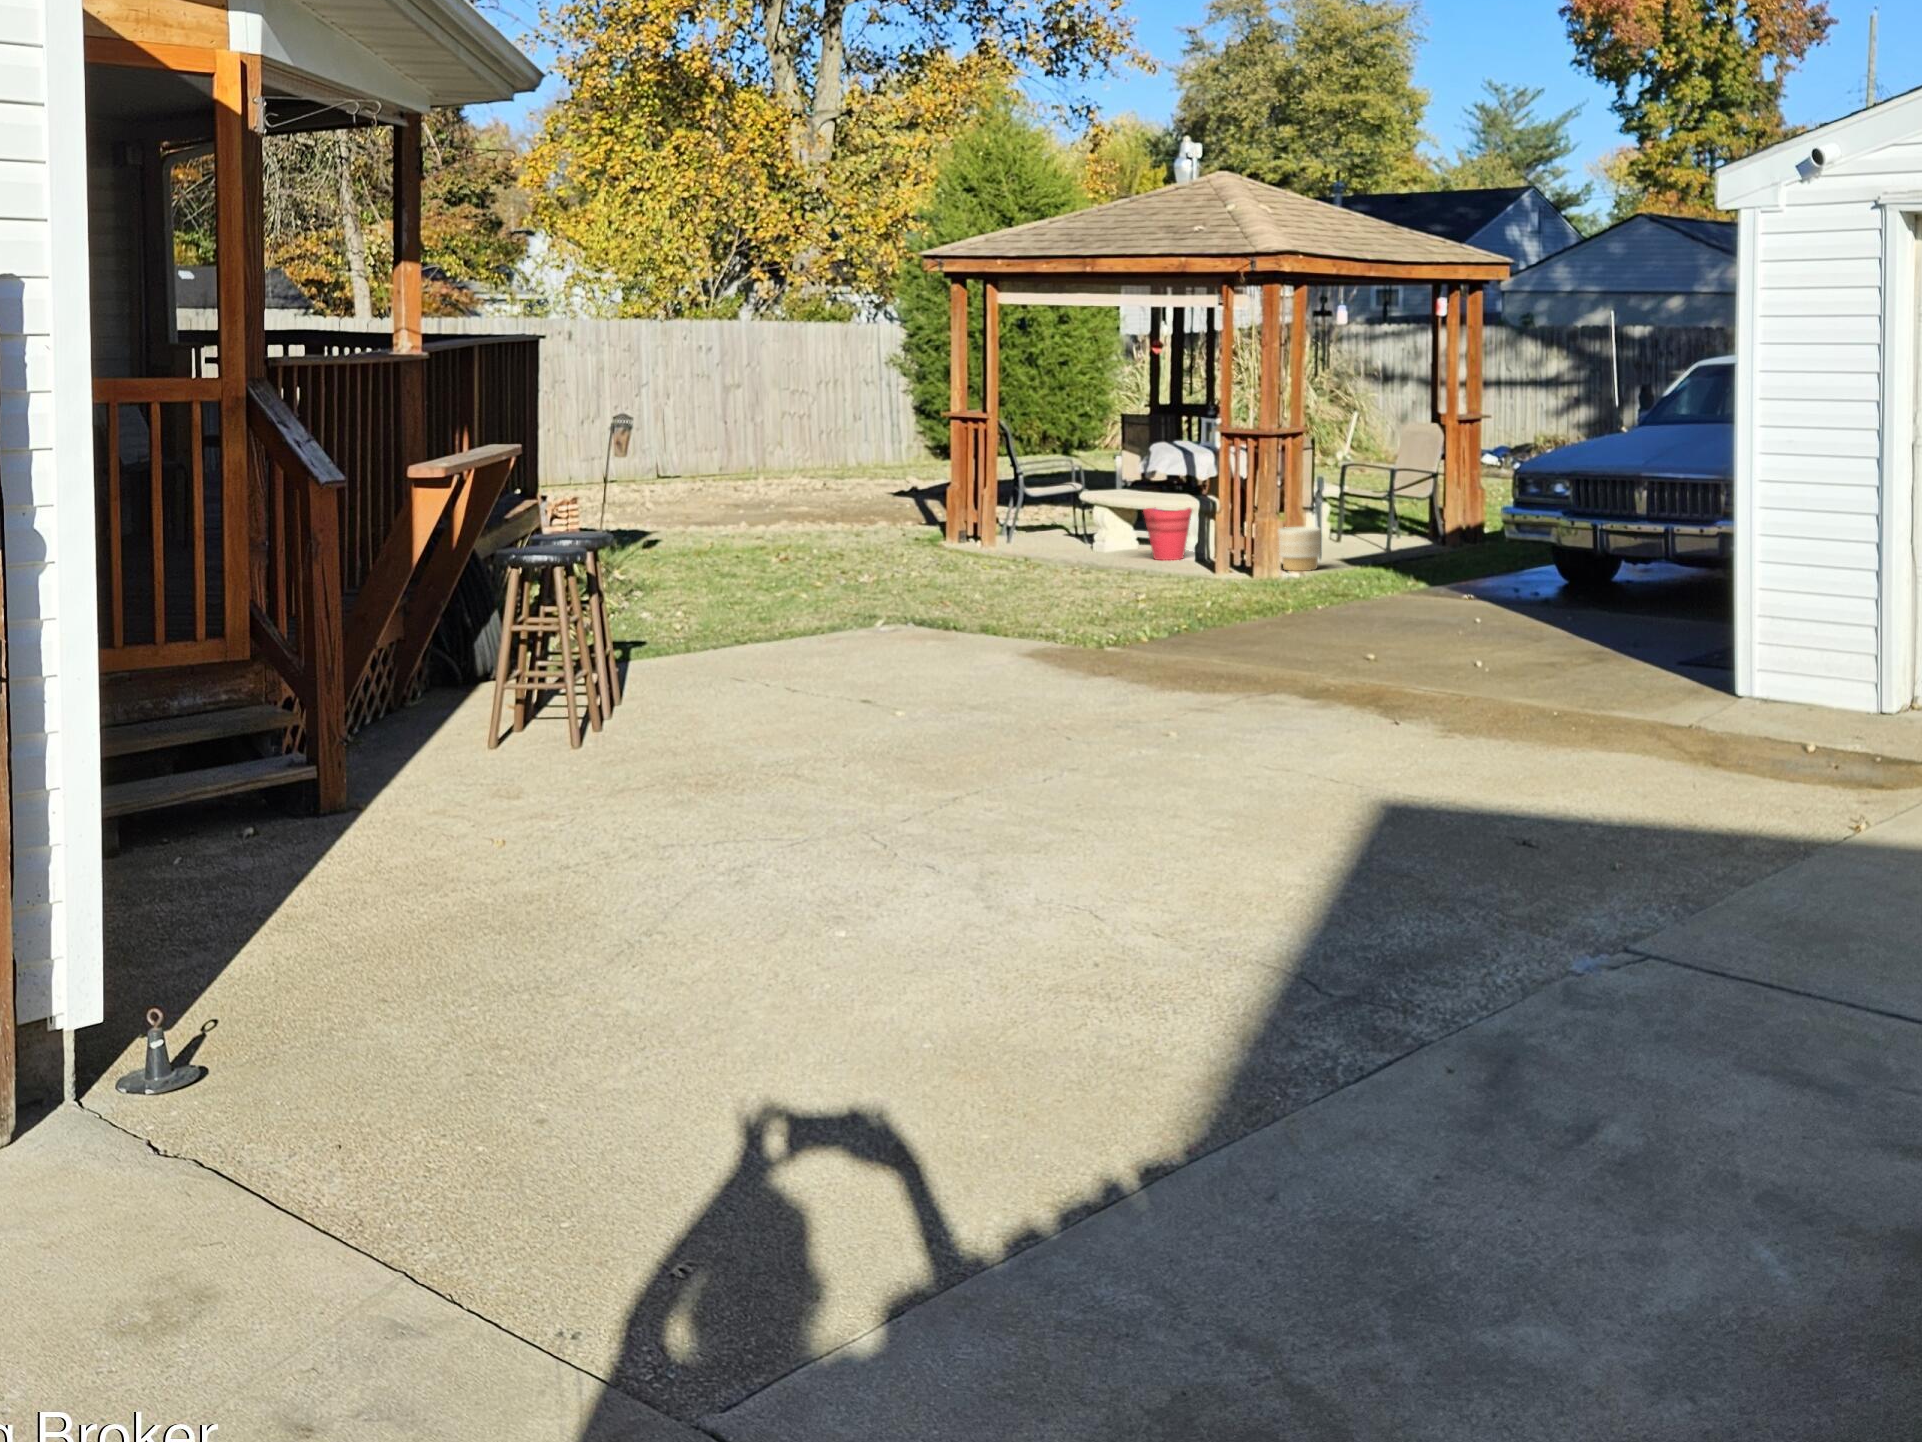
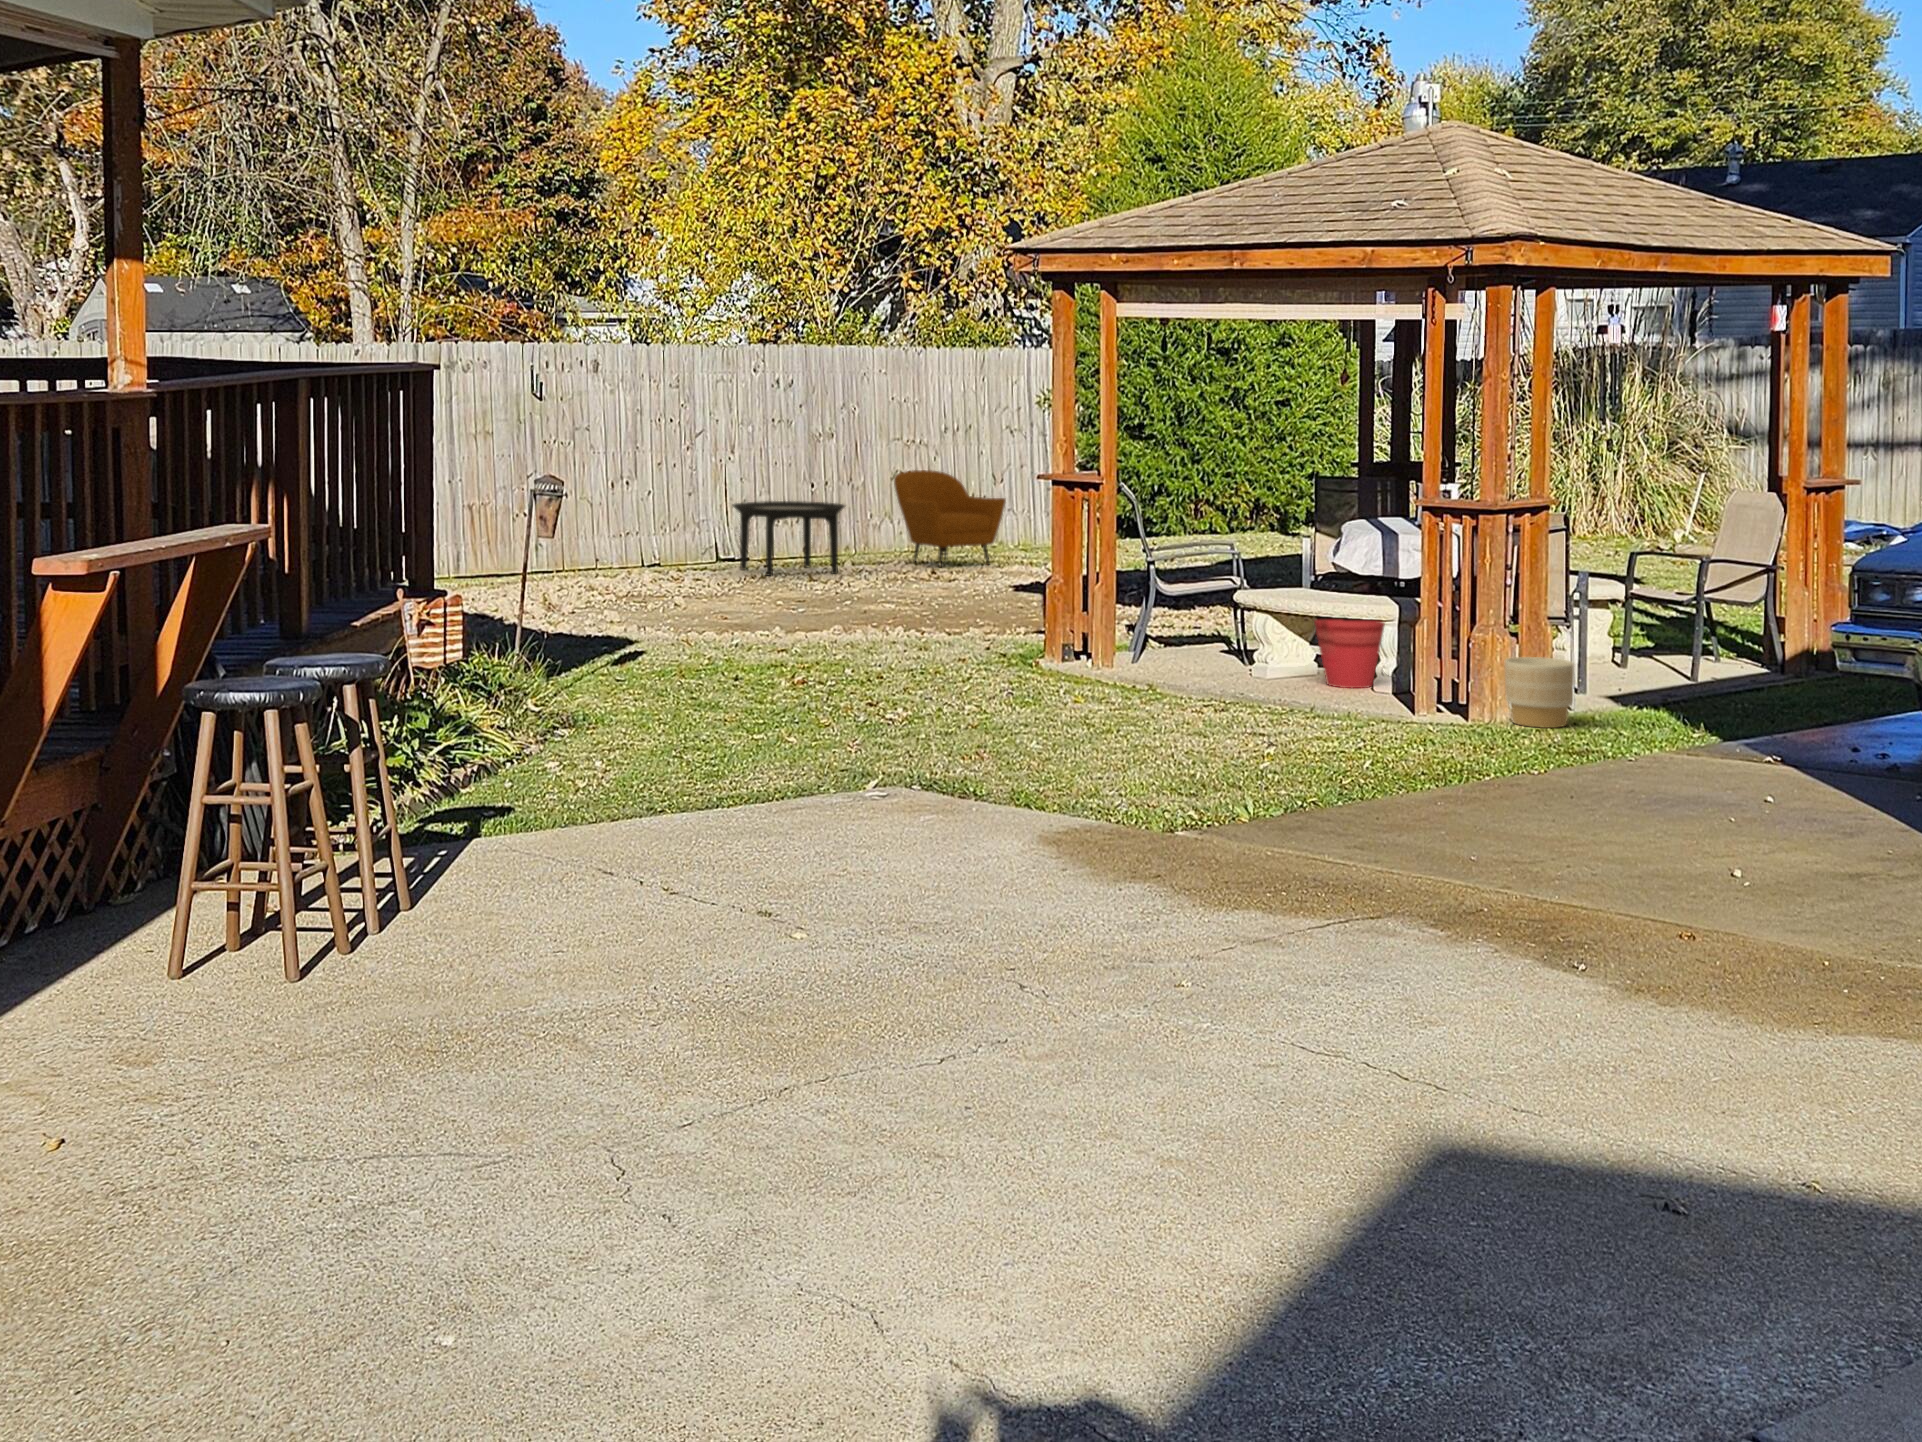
armchair: none [770,439,860,513] -> present [894,470,1006,567]
round table: none [648,466,741,525] -> present [733,501,845,576]

